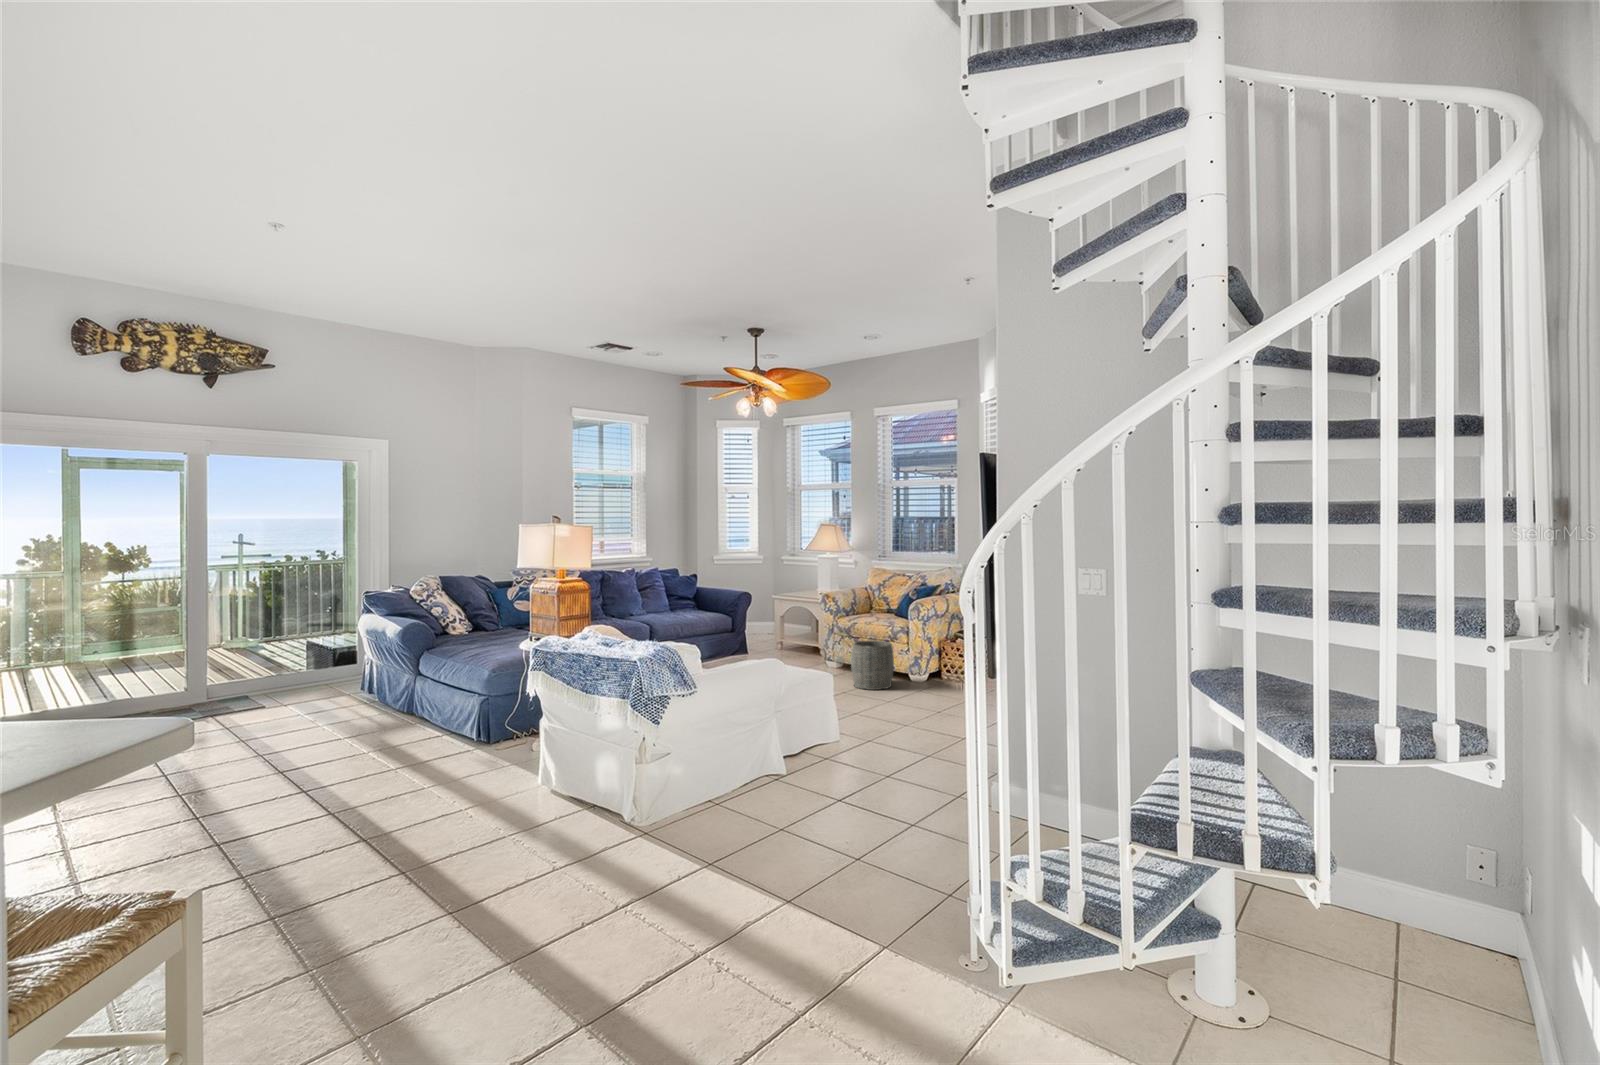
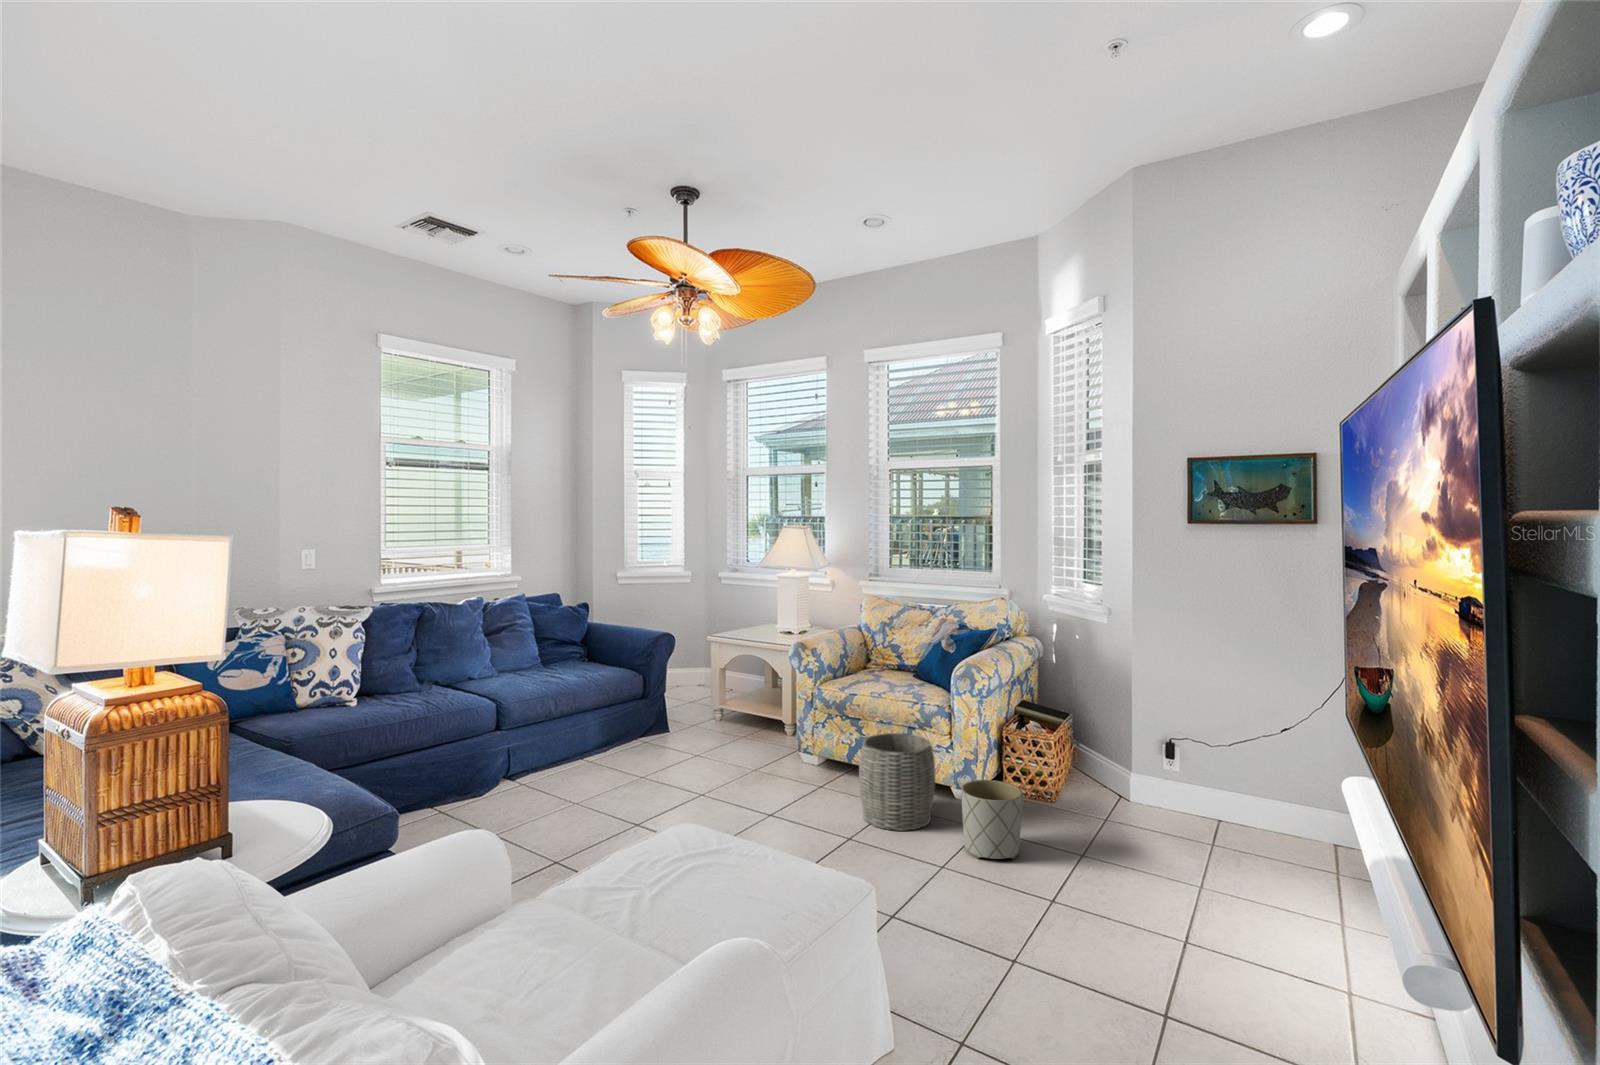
planter: none [902,661,934,700] -> present [961,780,1023,859]

